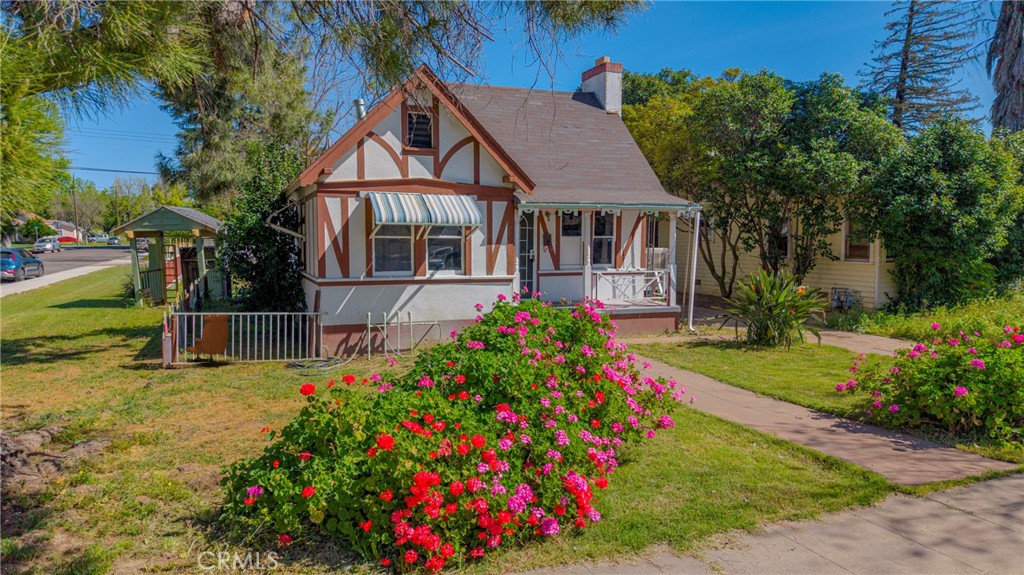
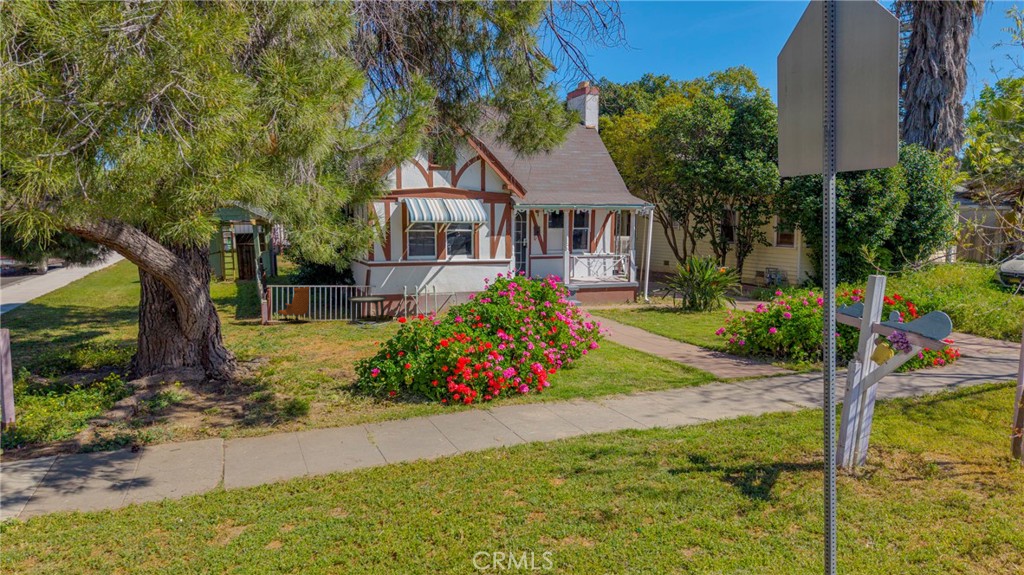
round table: none [285,326,343,364] -> present [348,295,387,322]

